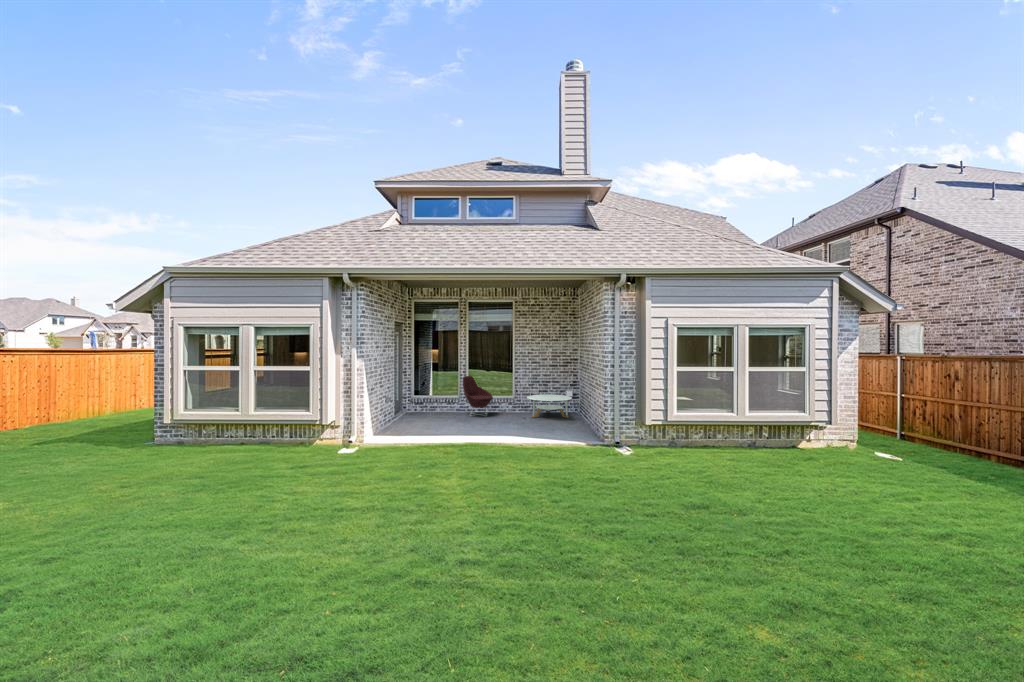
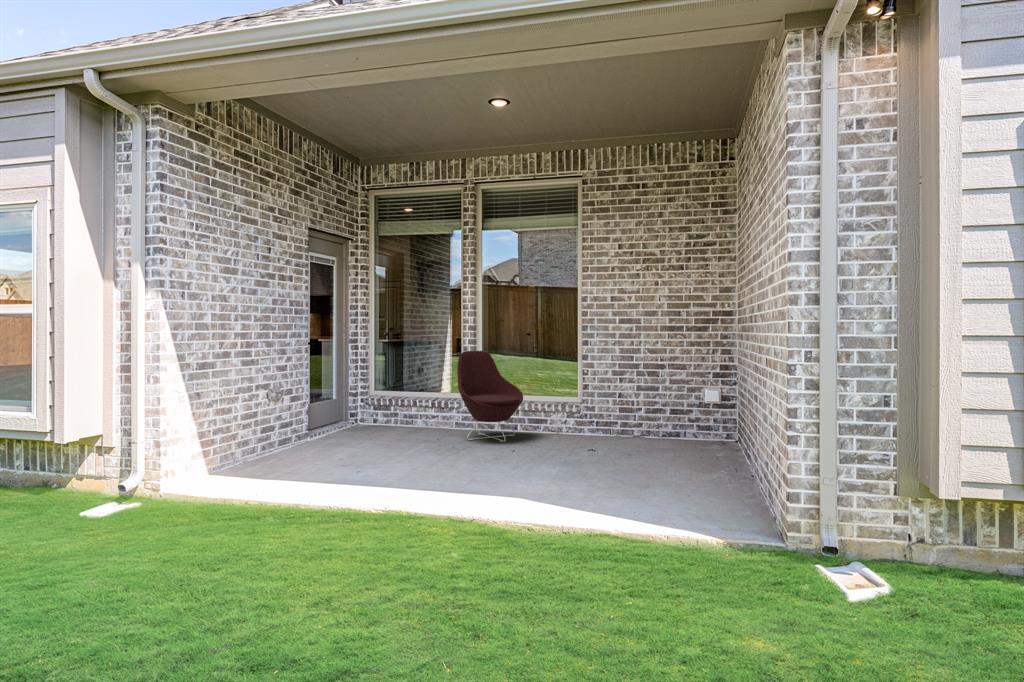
round table: present [527,395,572,418] -> none [599,397,713,455]

